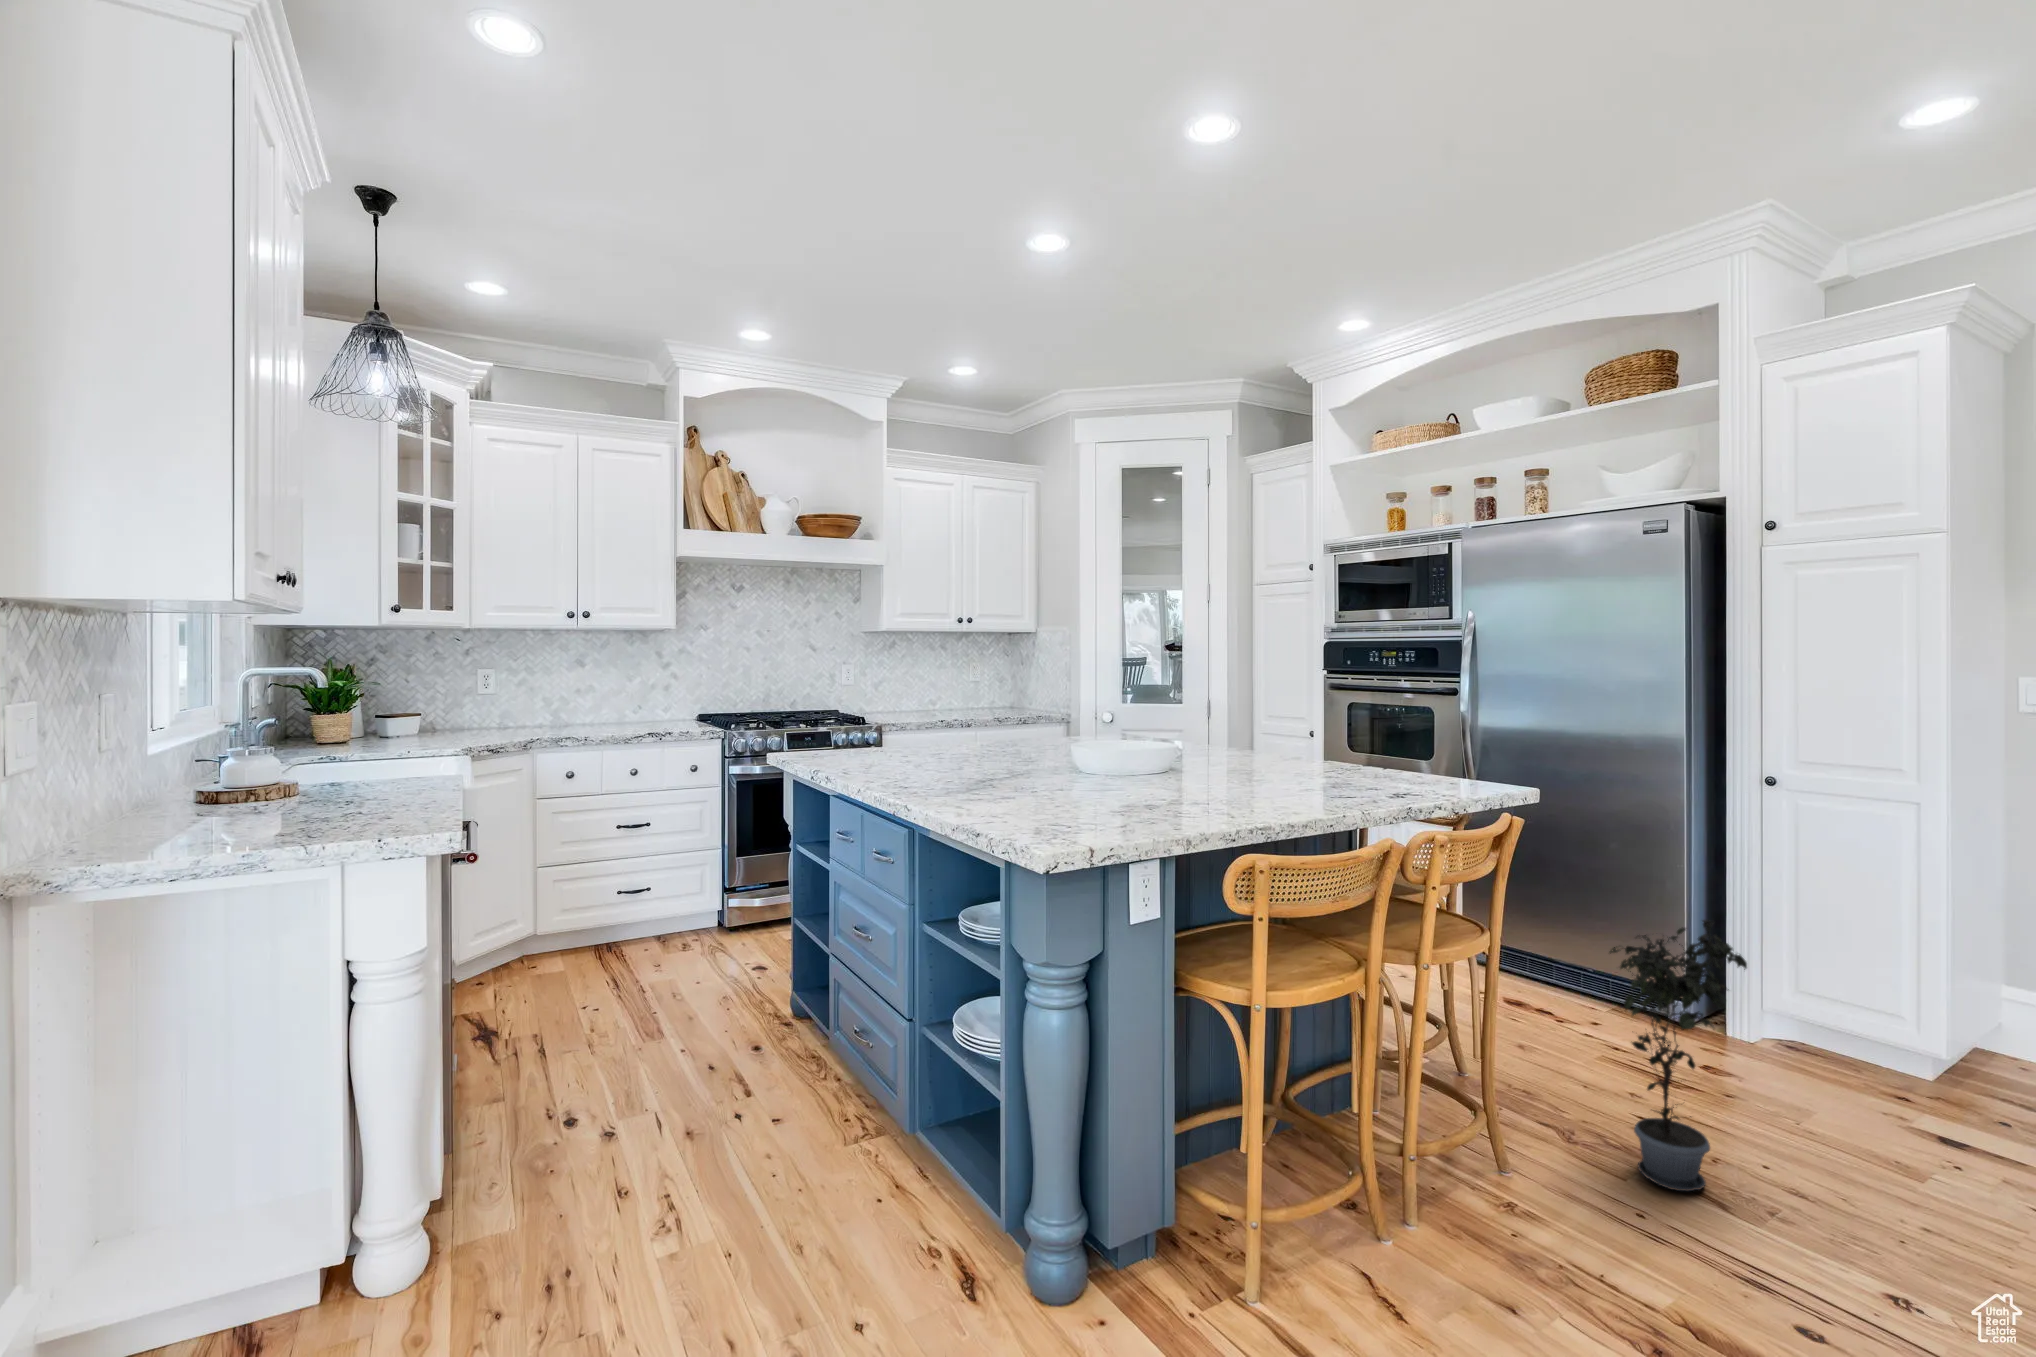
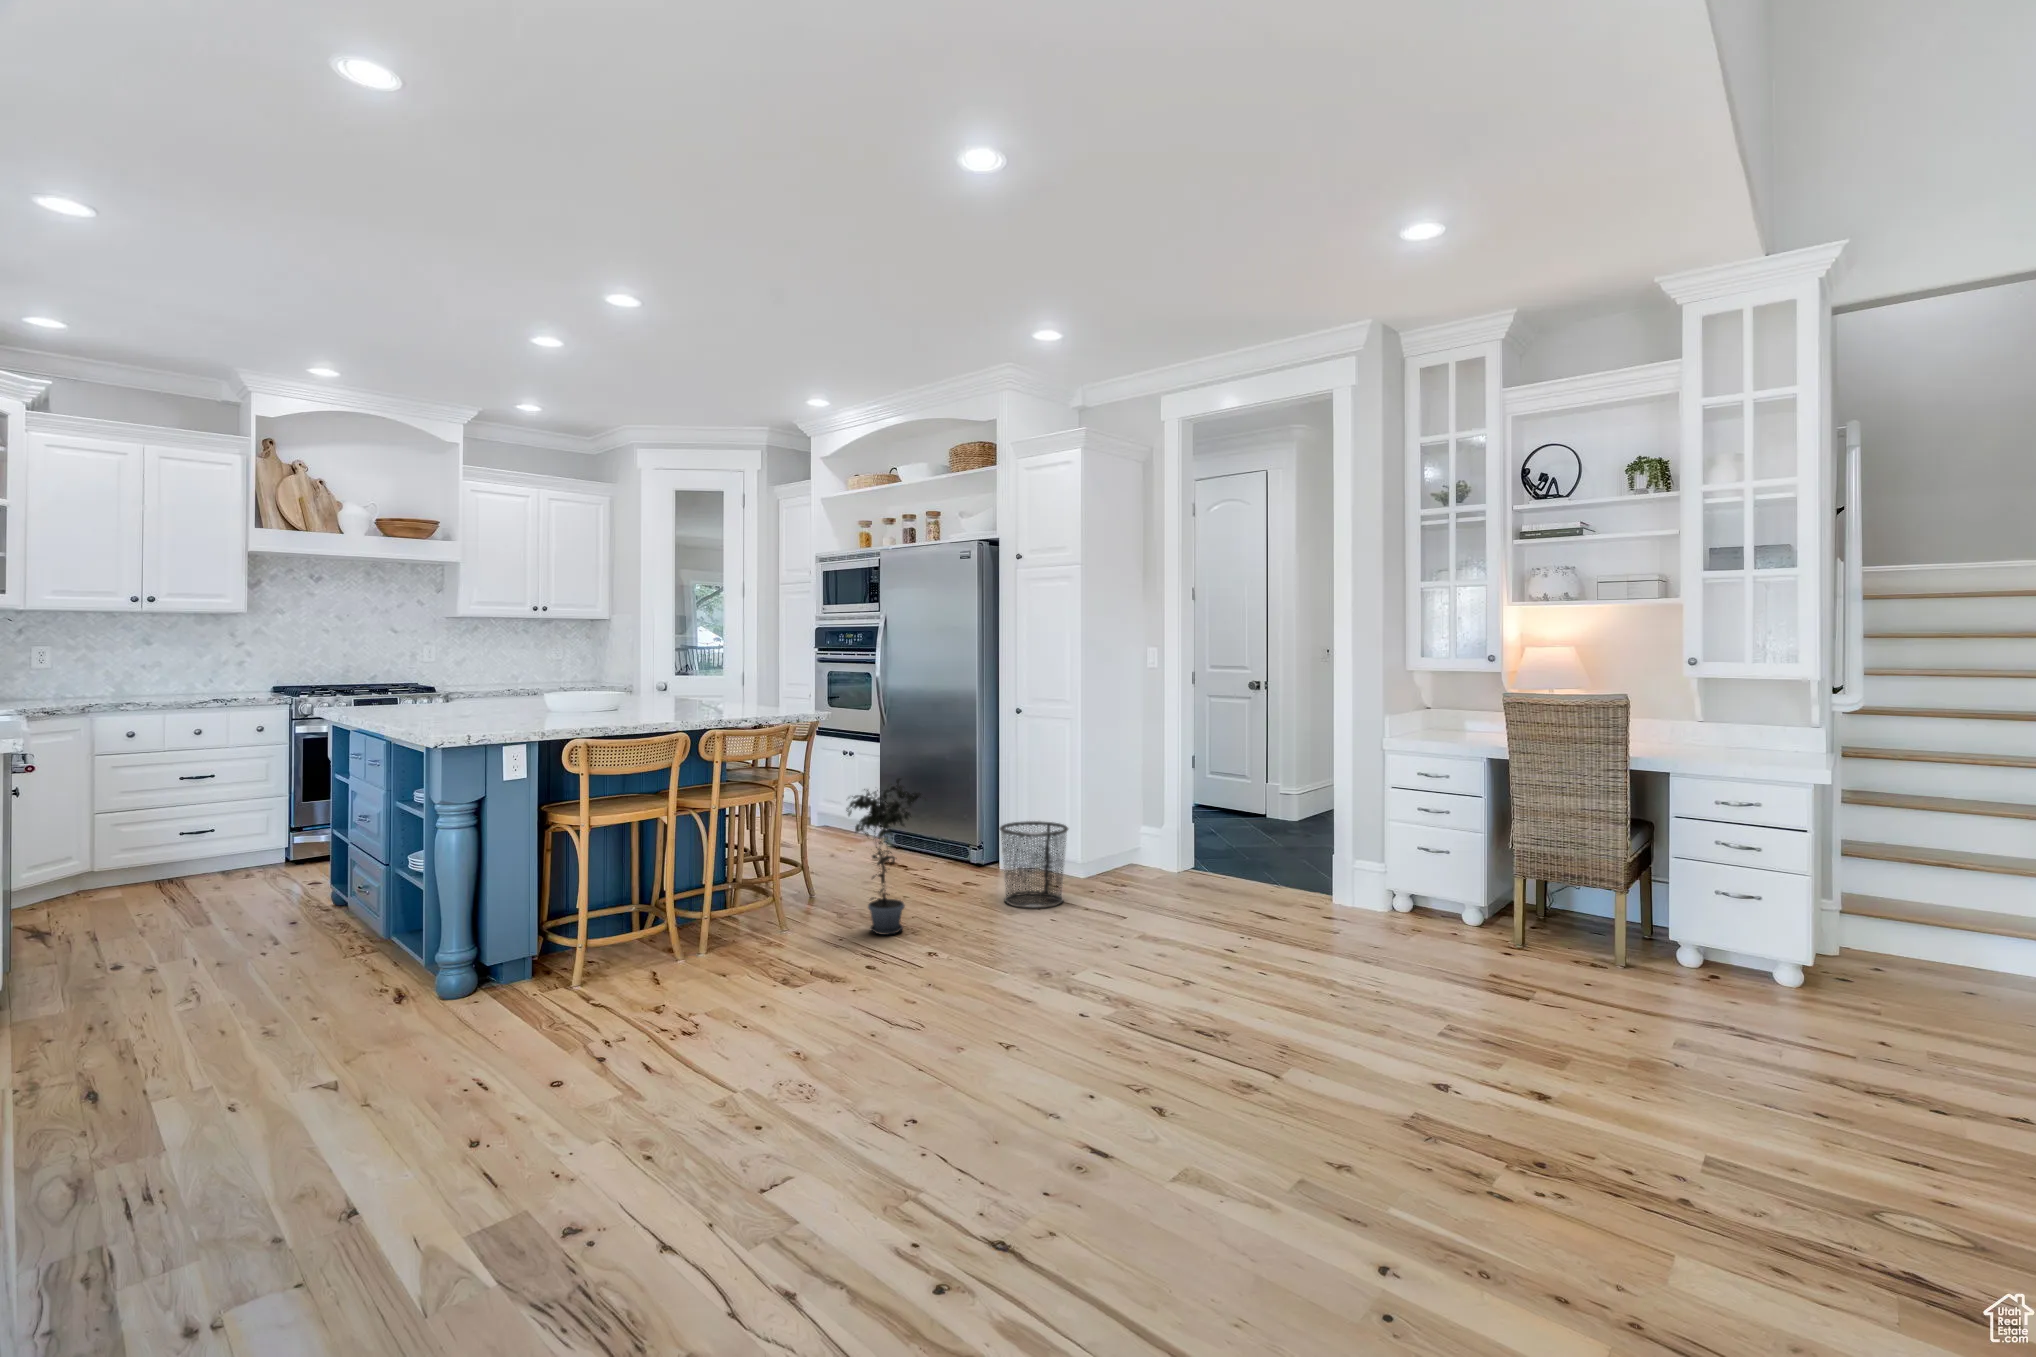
waste bin: none [1794,973,1951,1142] -> present [1000,821,1068,908]

